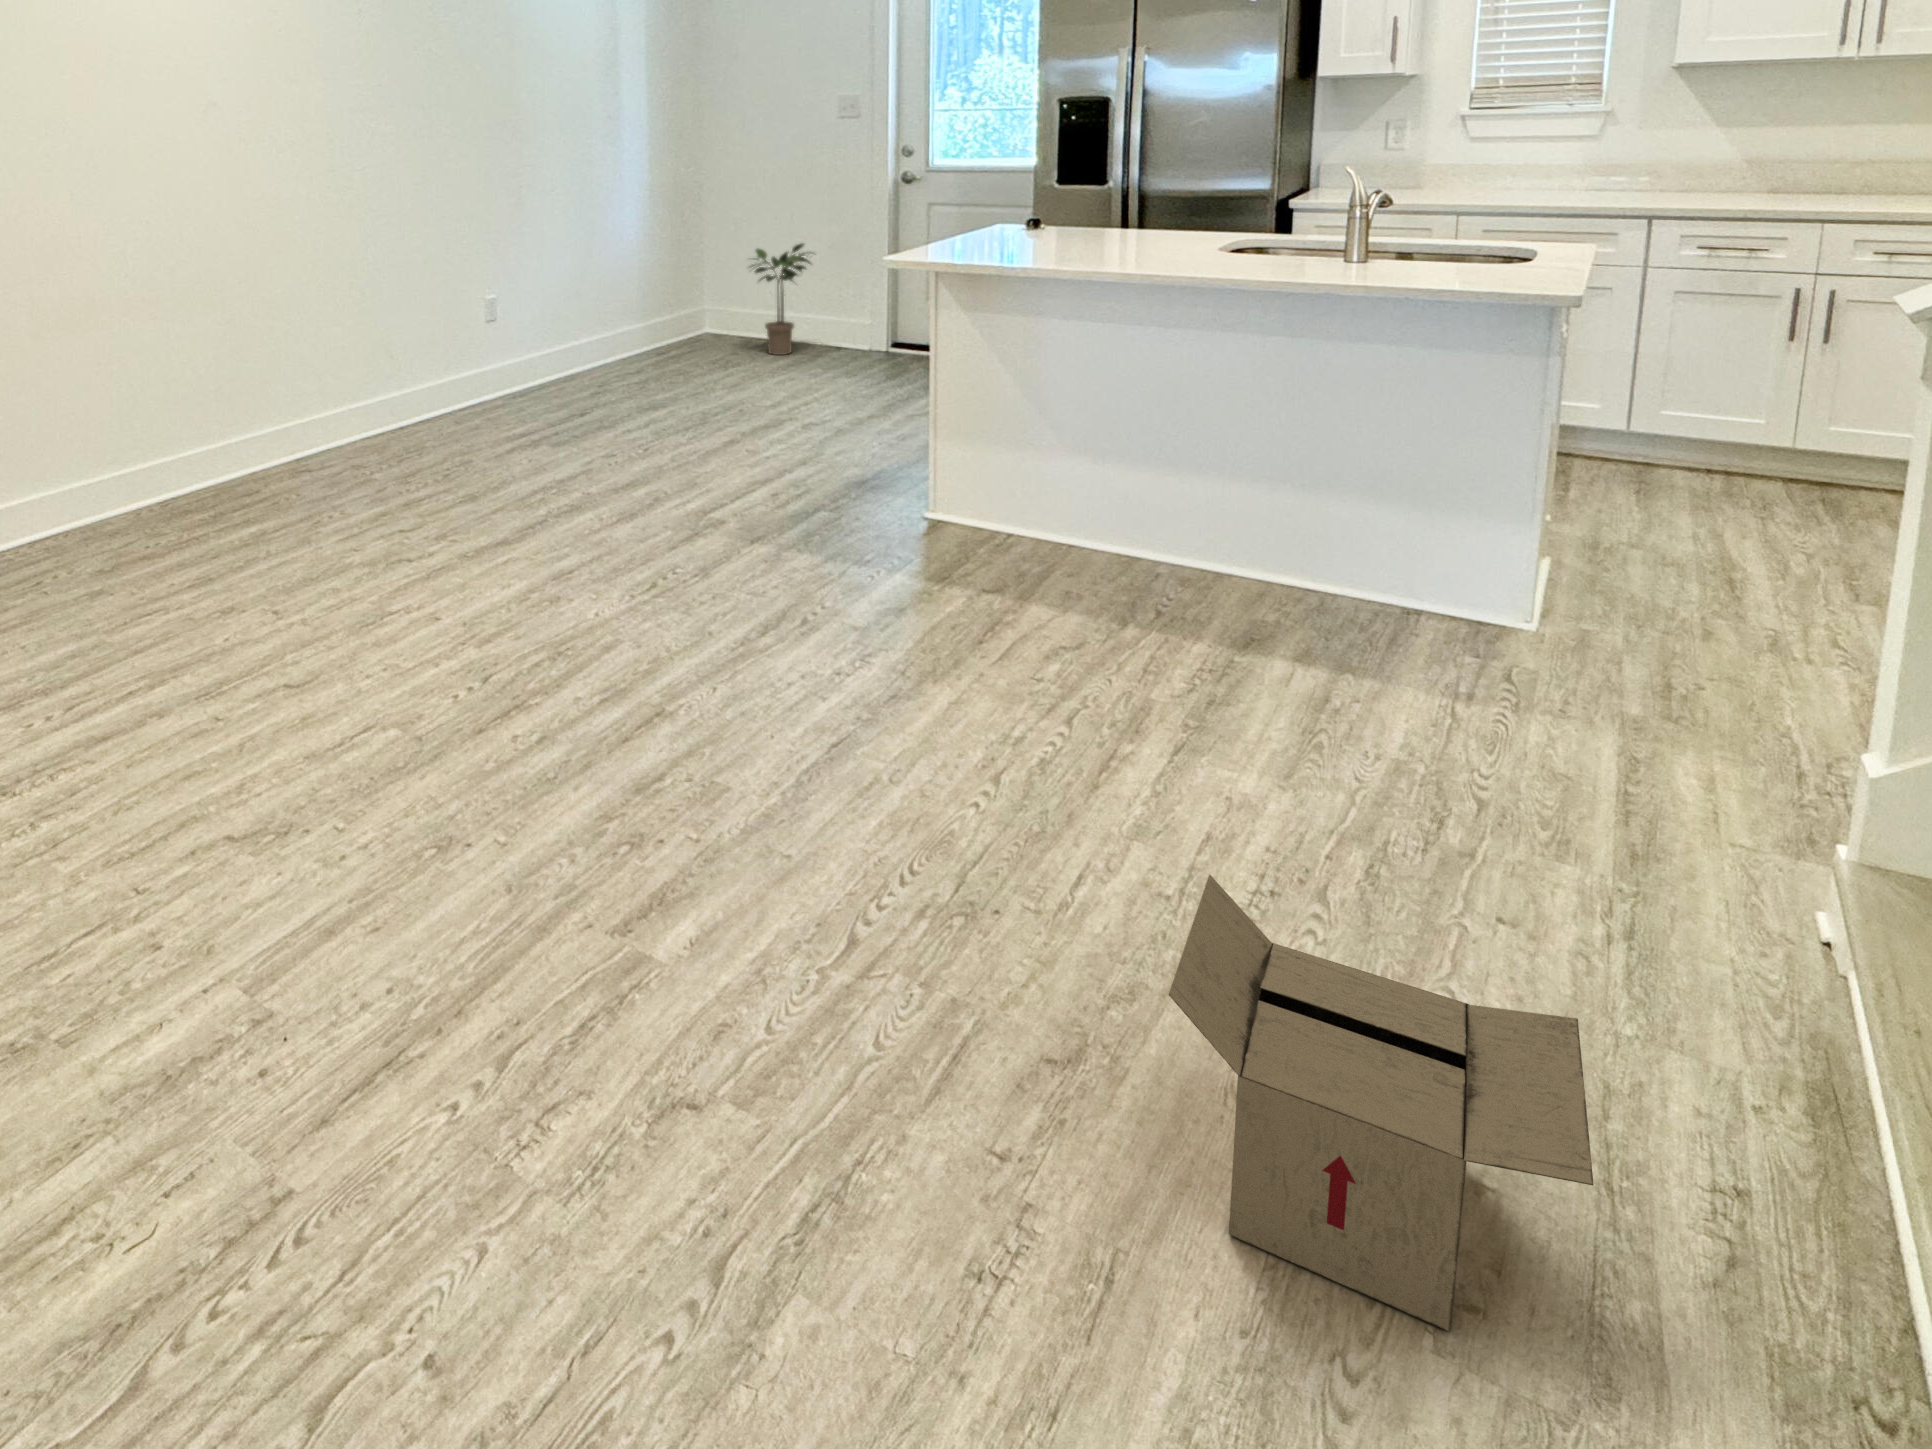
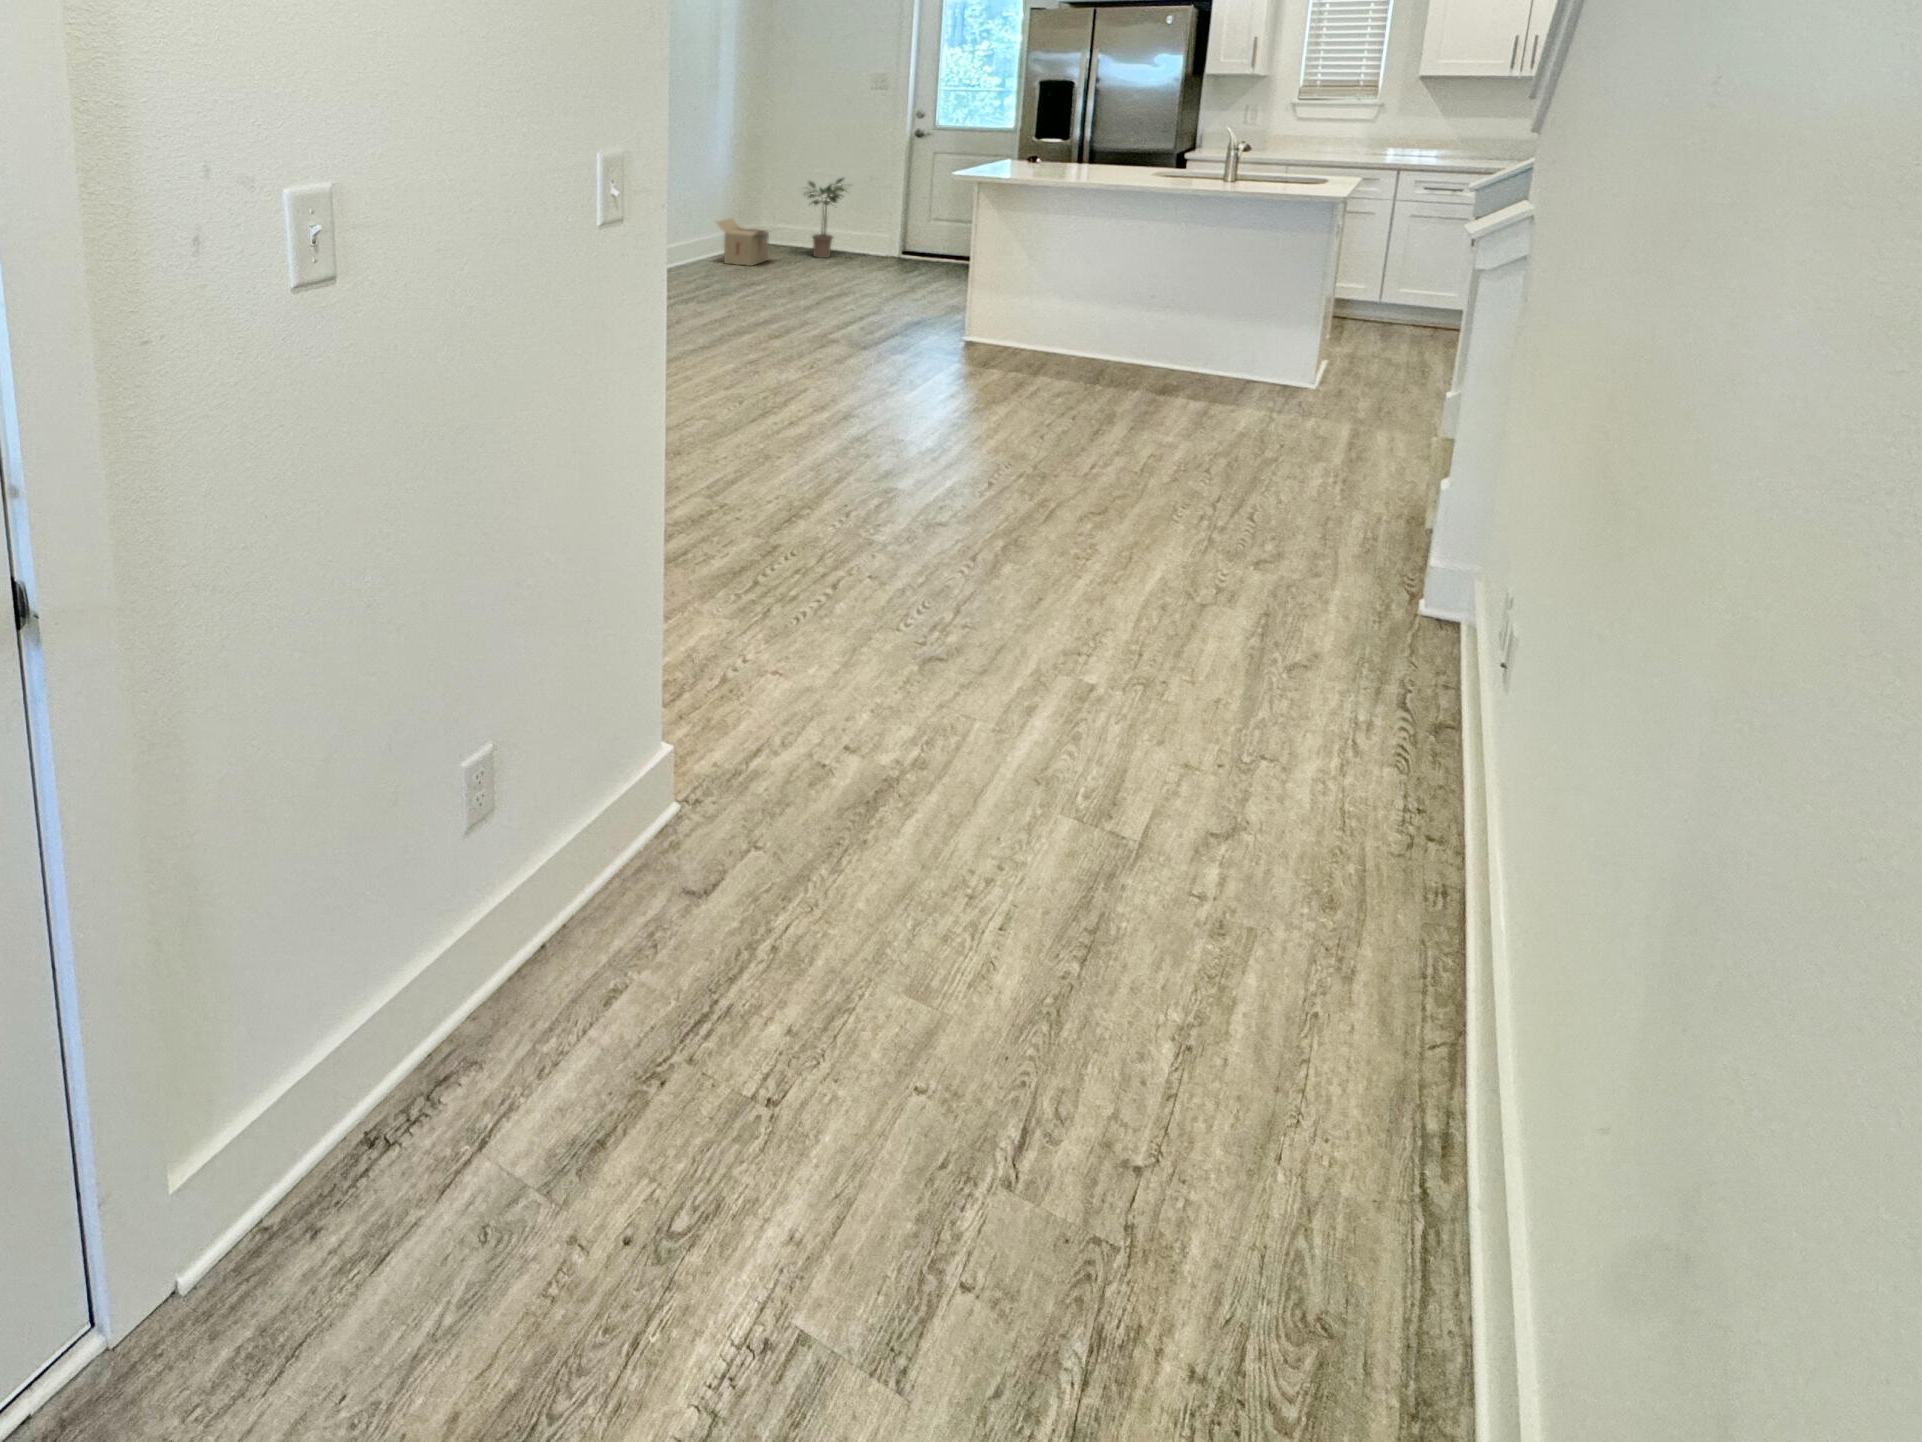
cardboard box: present [1169,875,1594,1332] -> present [716,218,772,266]

